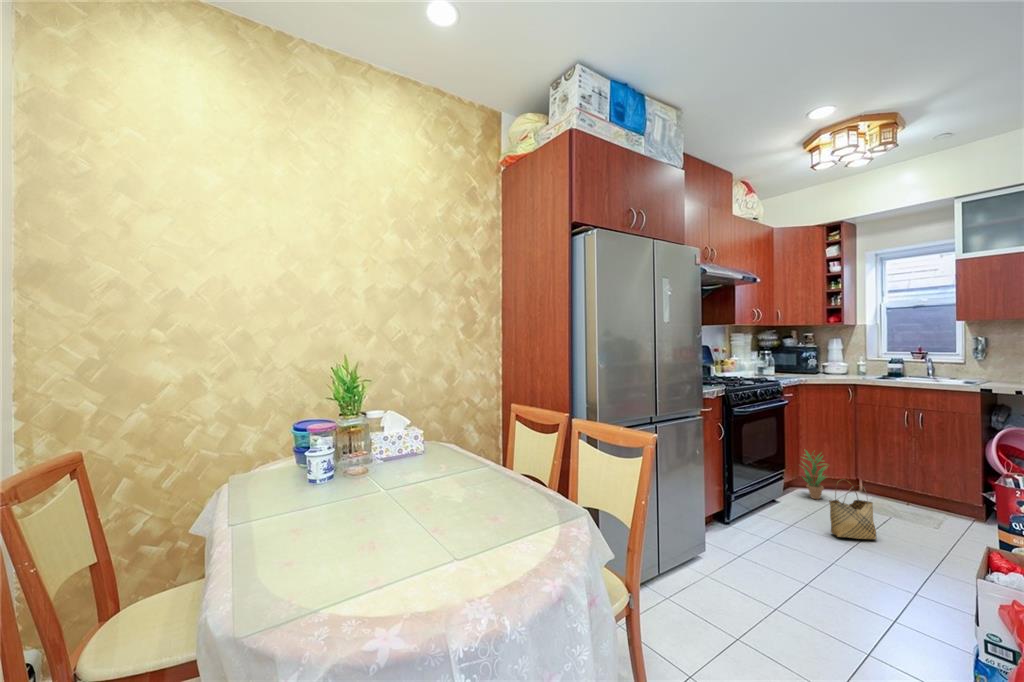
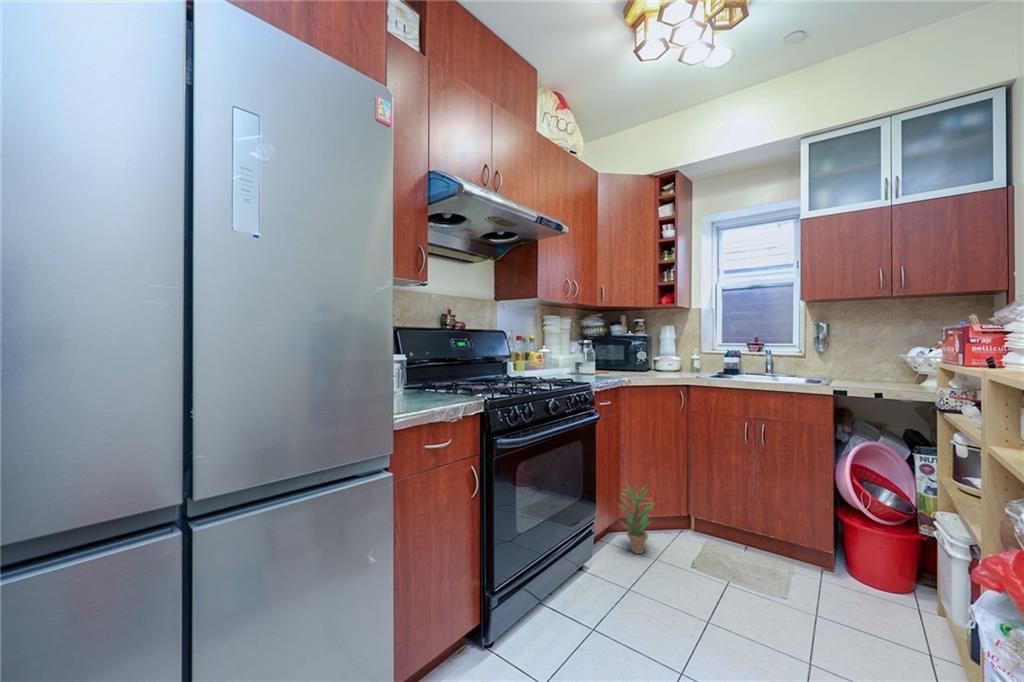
woven basket: present [829,479,876,539] -> none [649,545,715,655]

